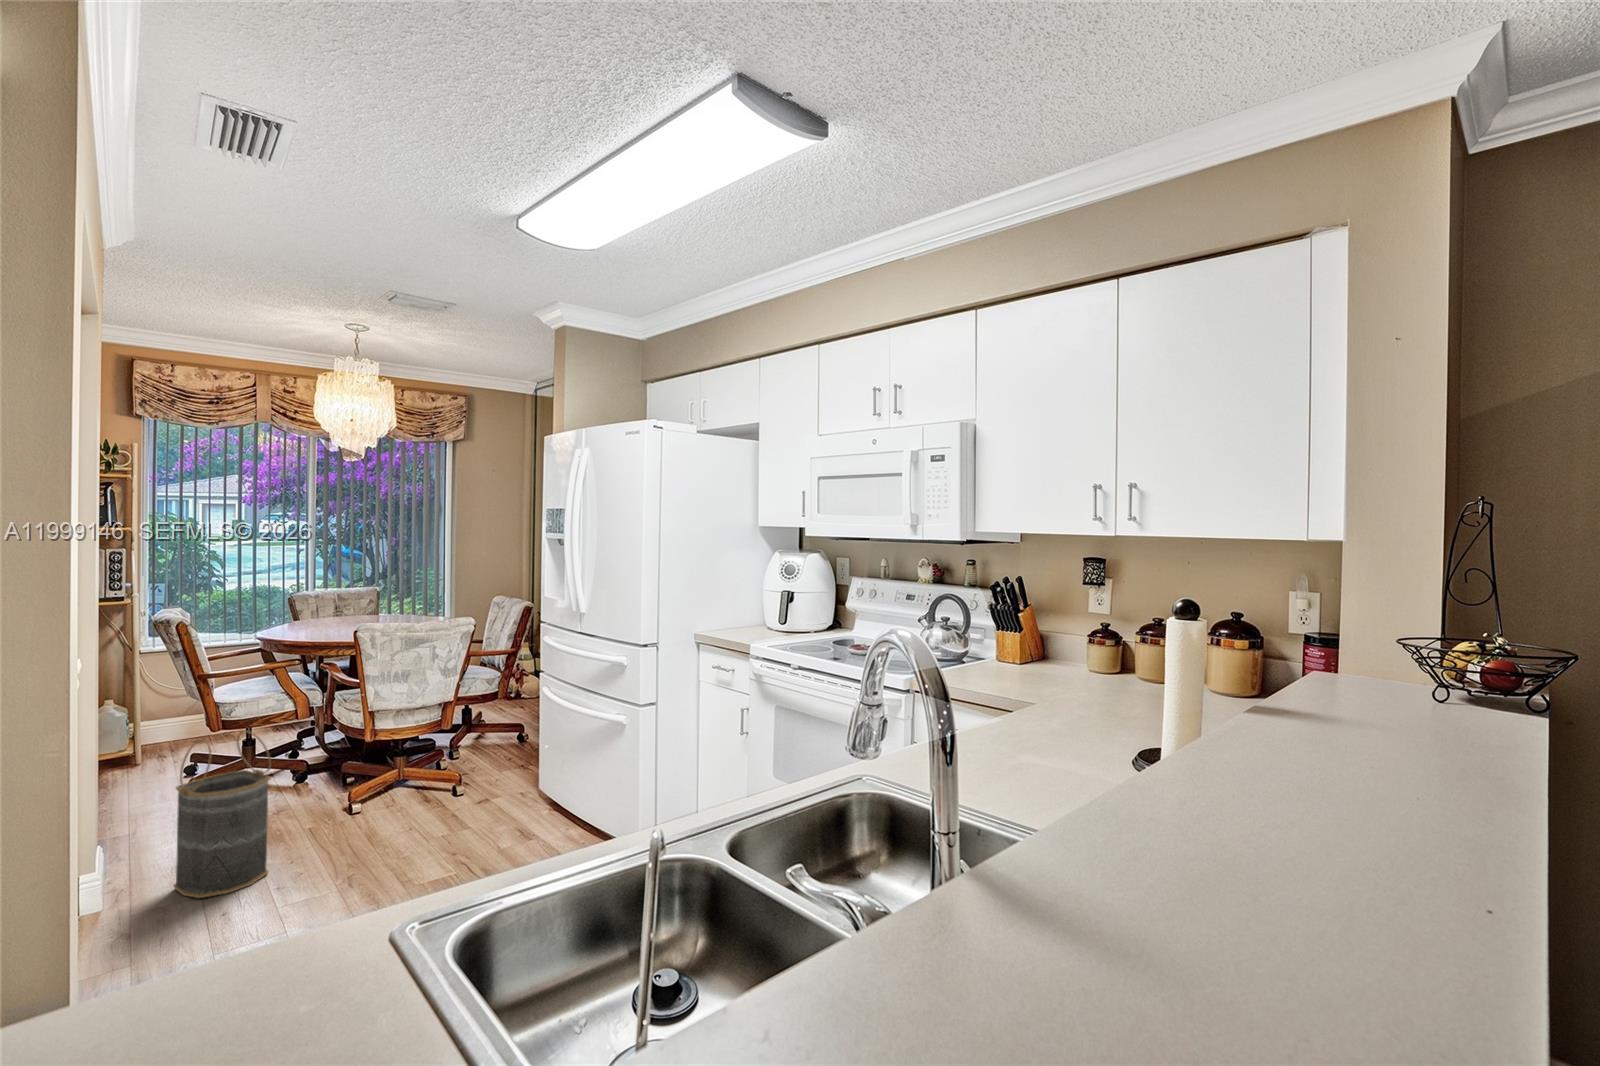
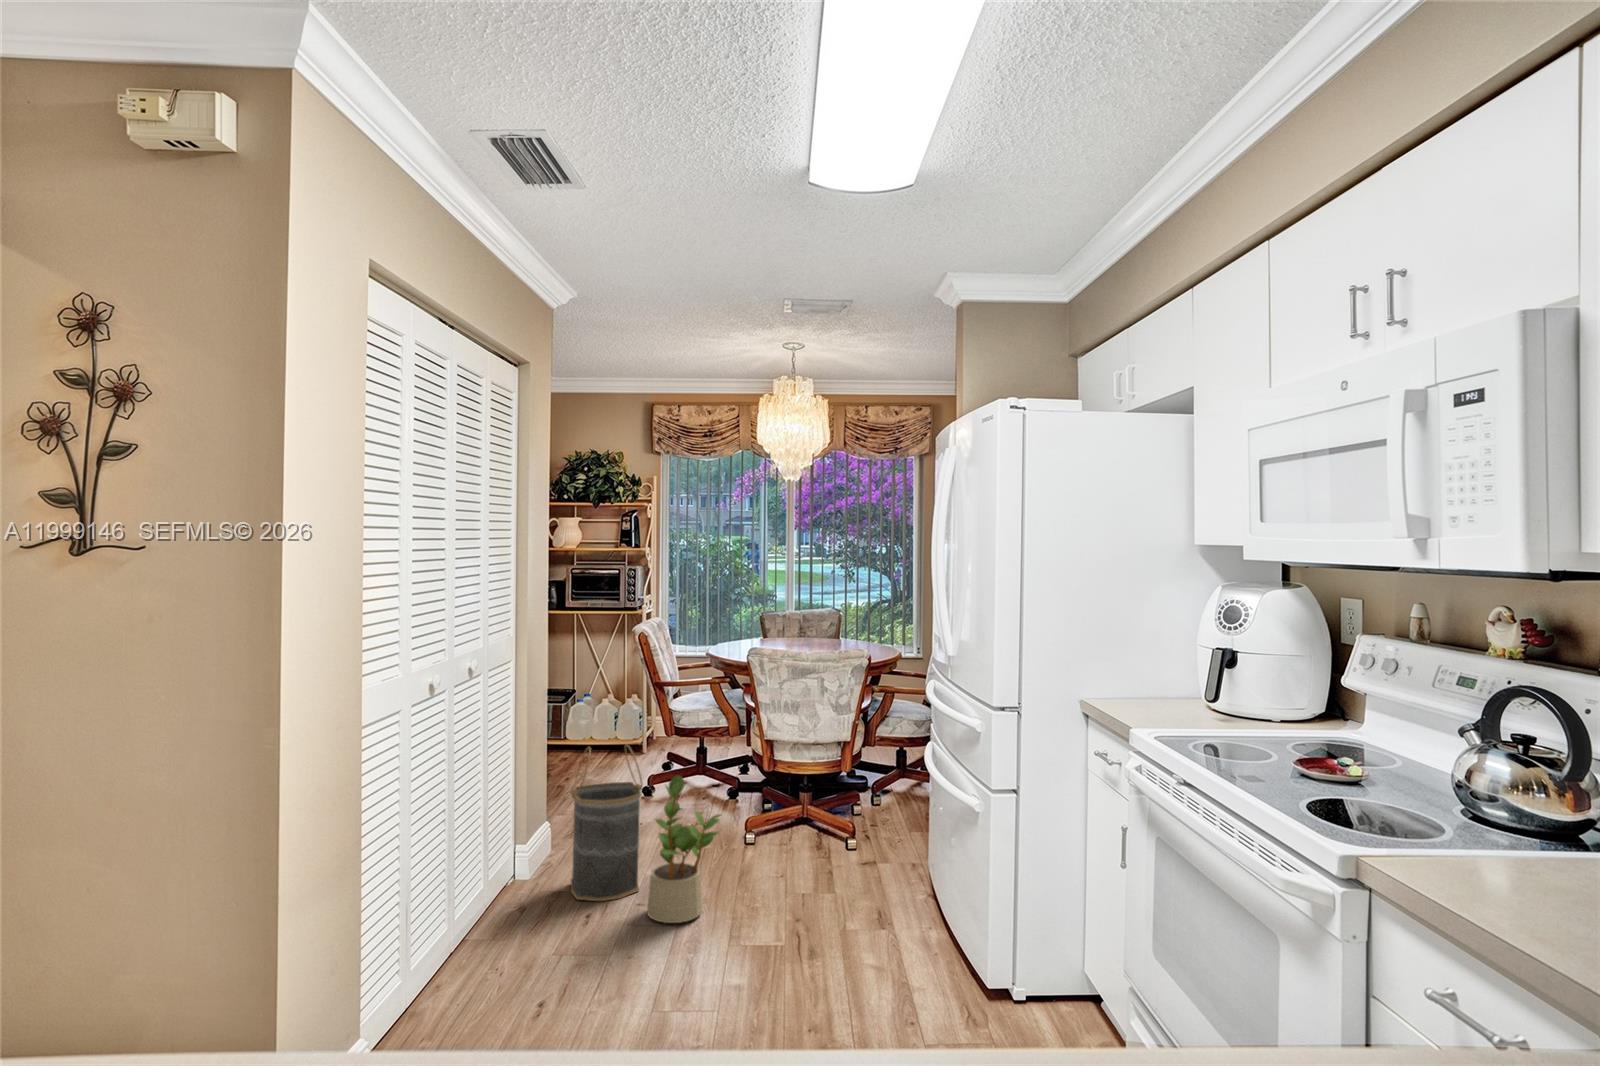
potted plant: none [296,747,376,888] -> present [647,775,721,923]

